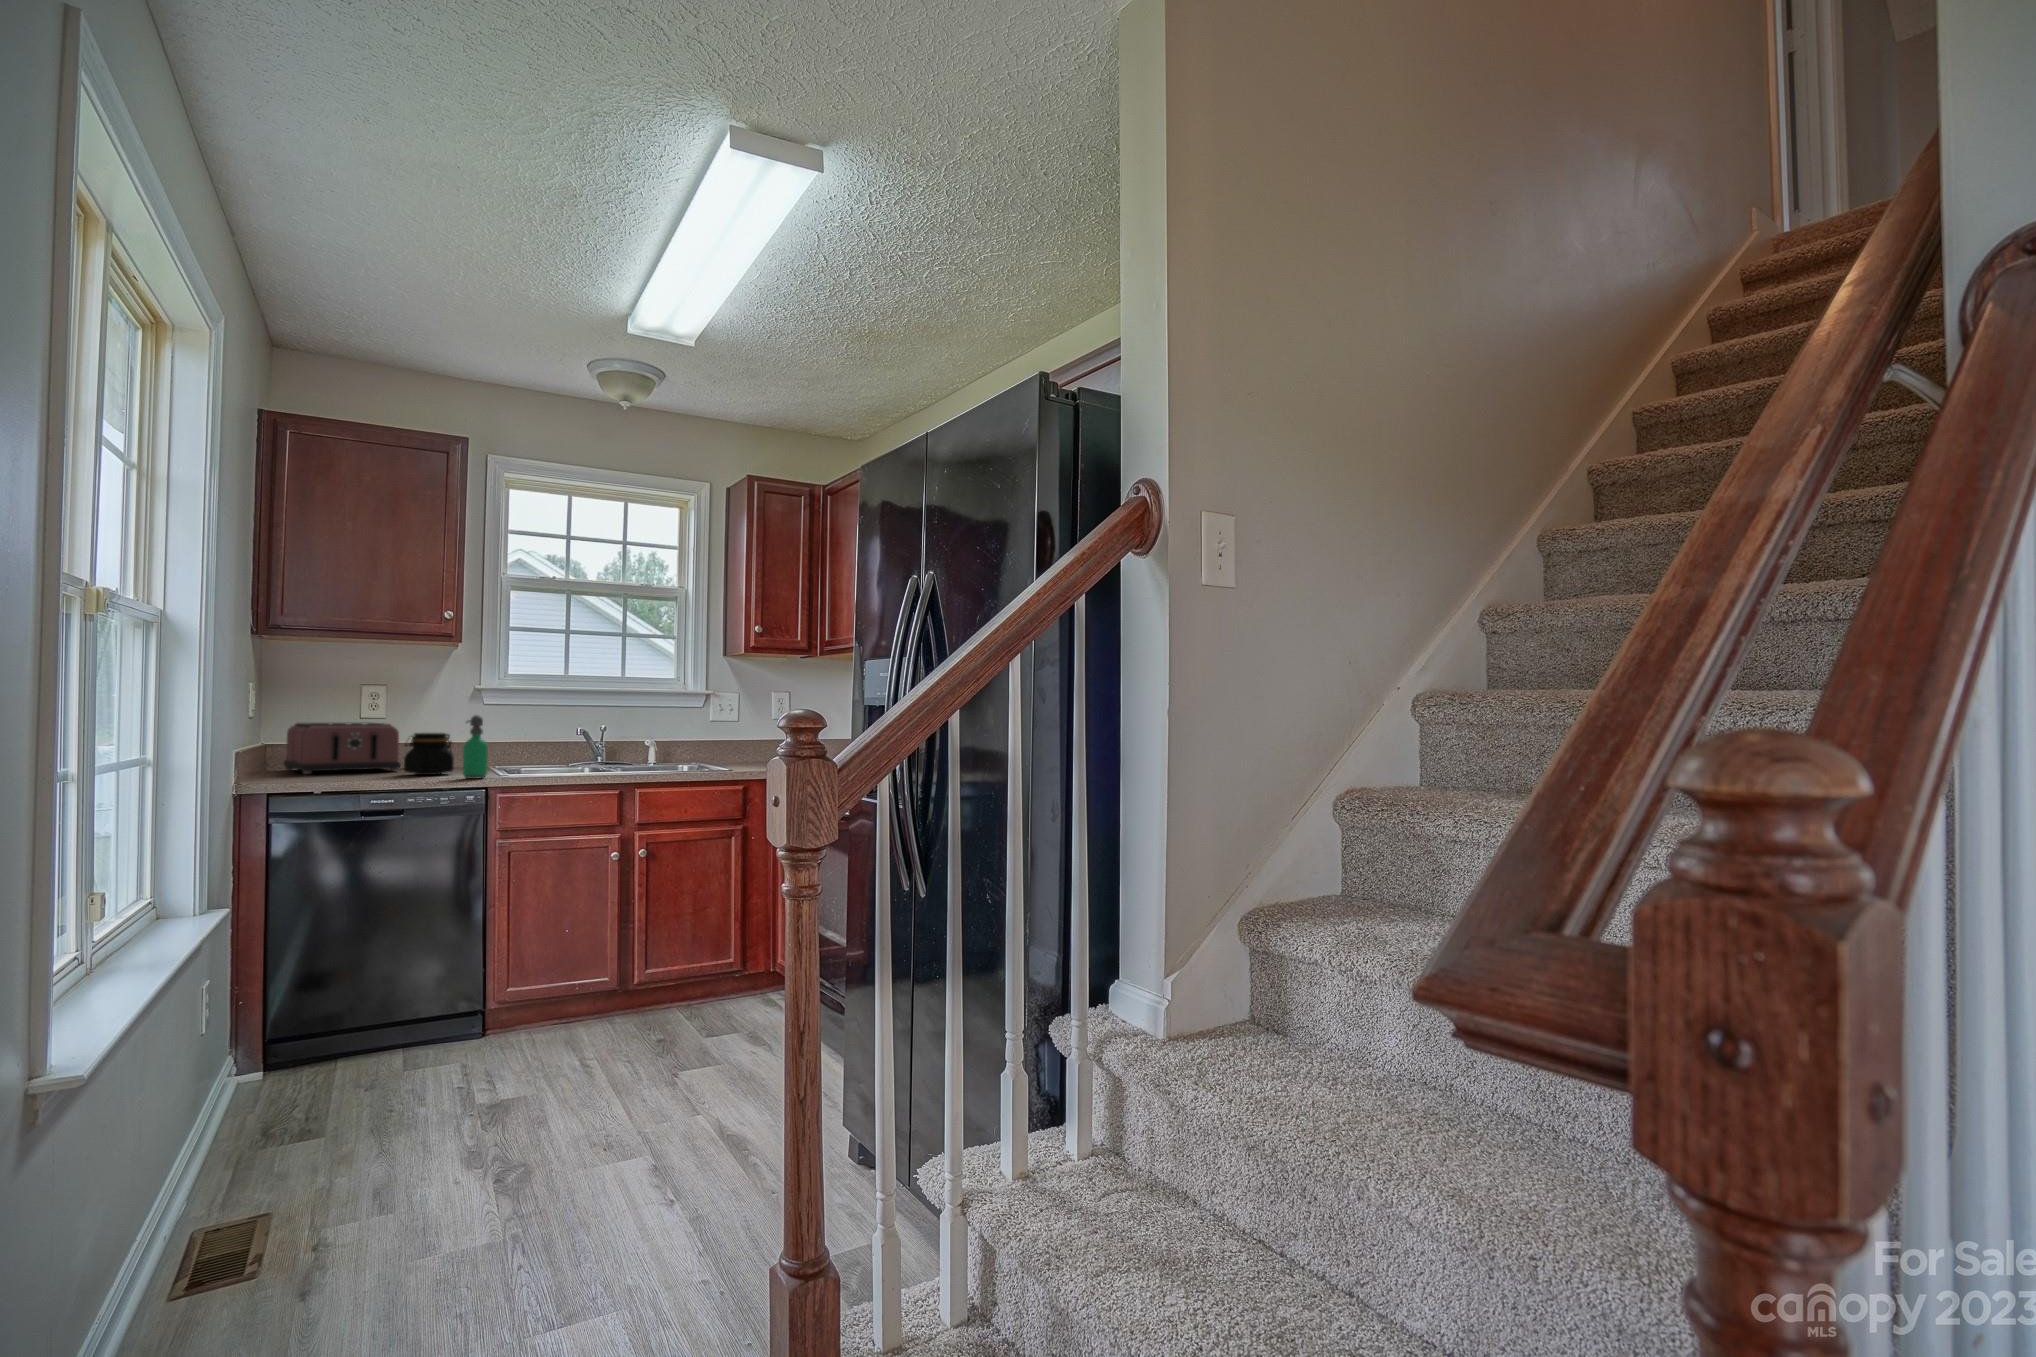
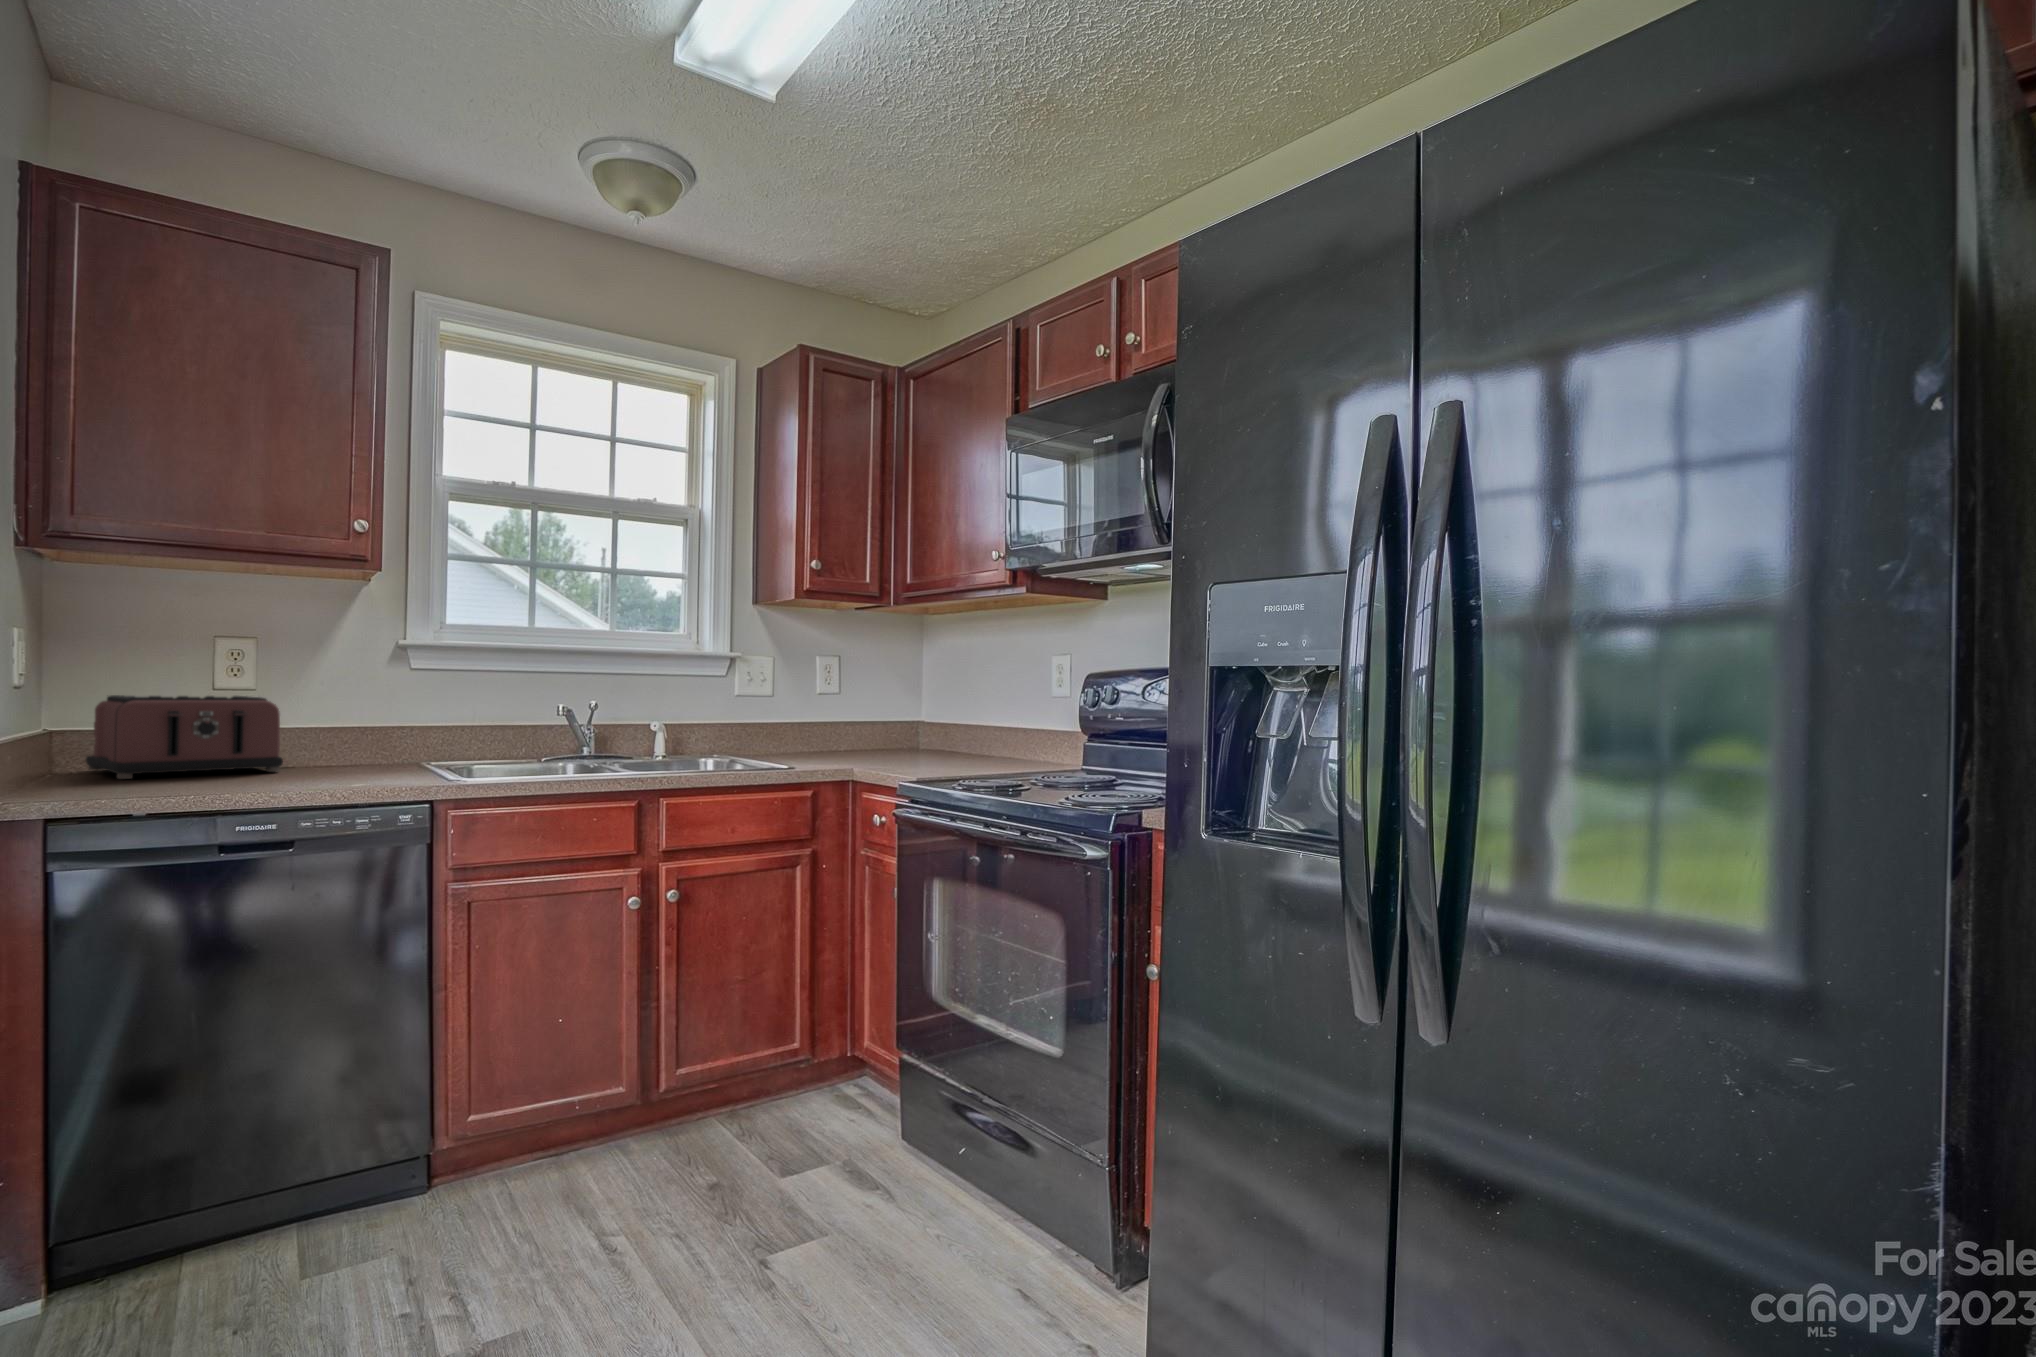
soap dispenser: present [463,715,488,779] -> none [392,684,433,786]
jar: present [404,733,454,775] -> none [290,712,372,779]

